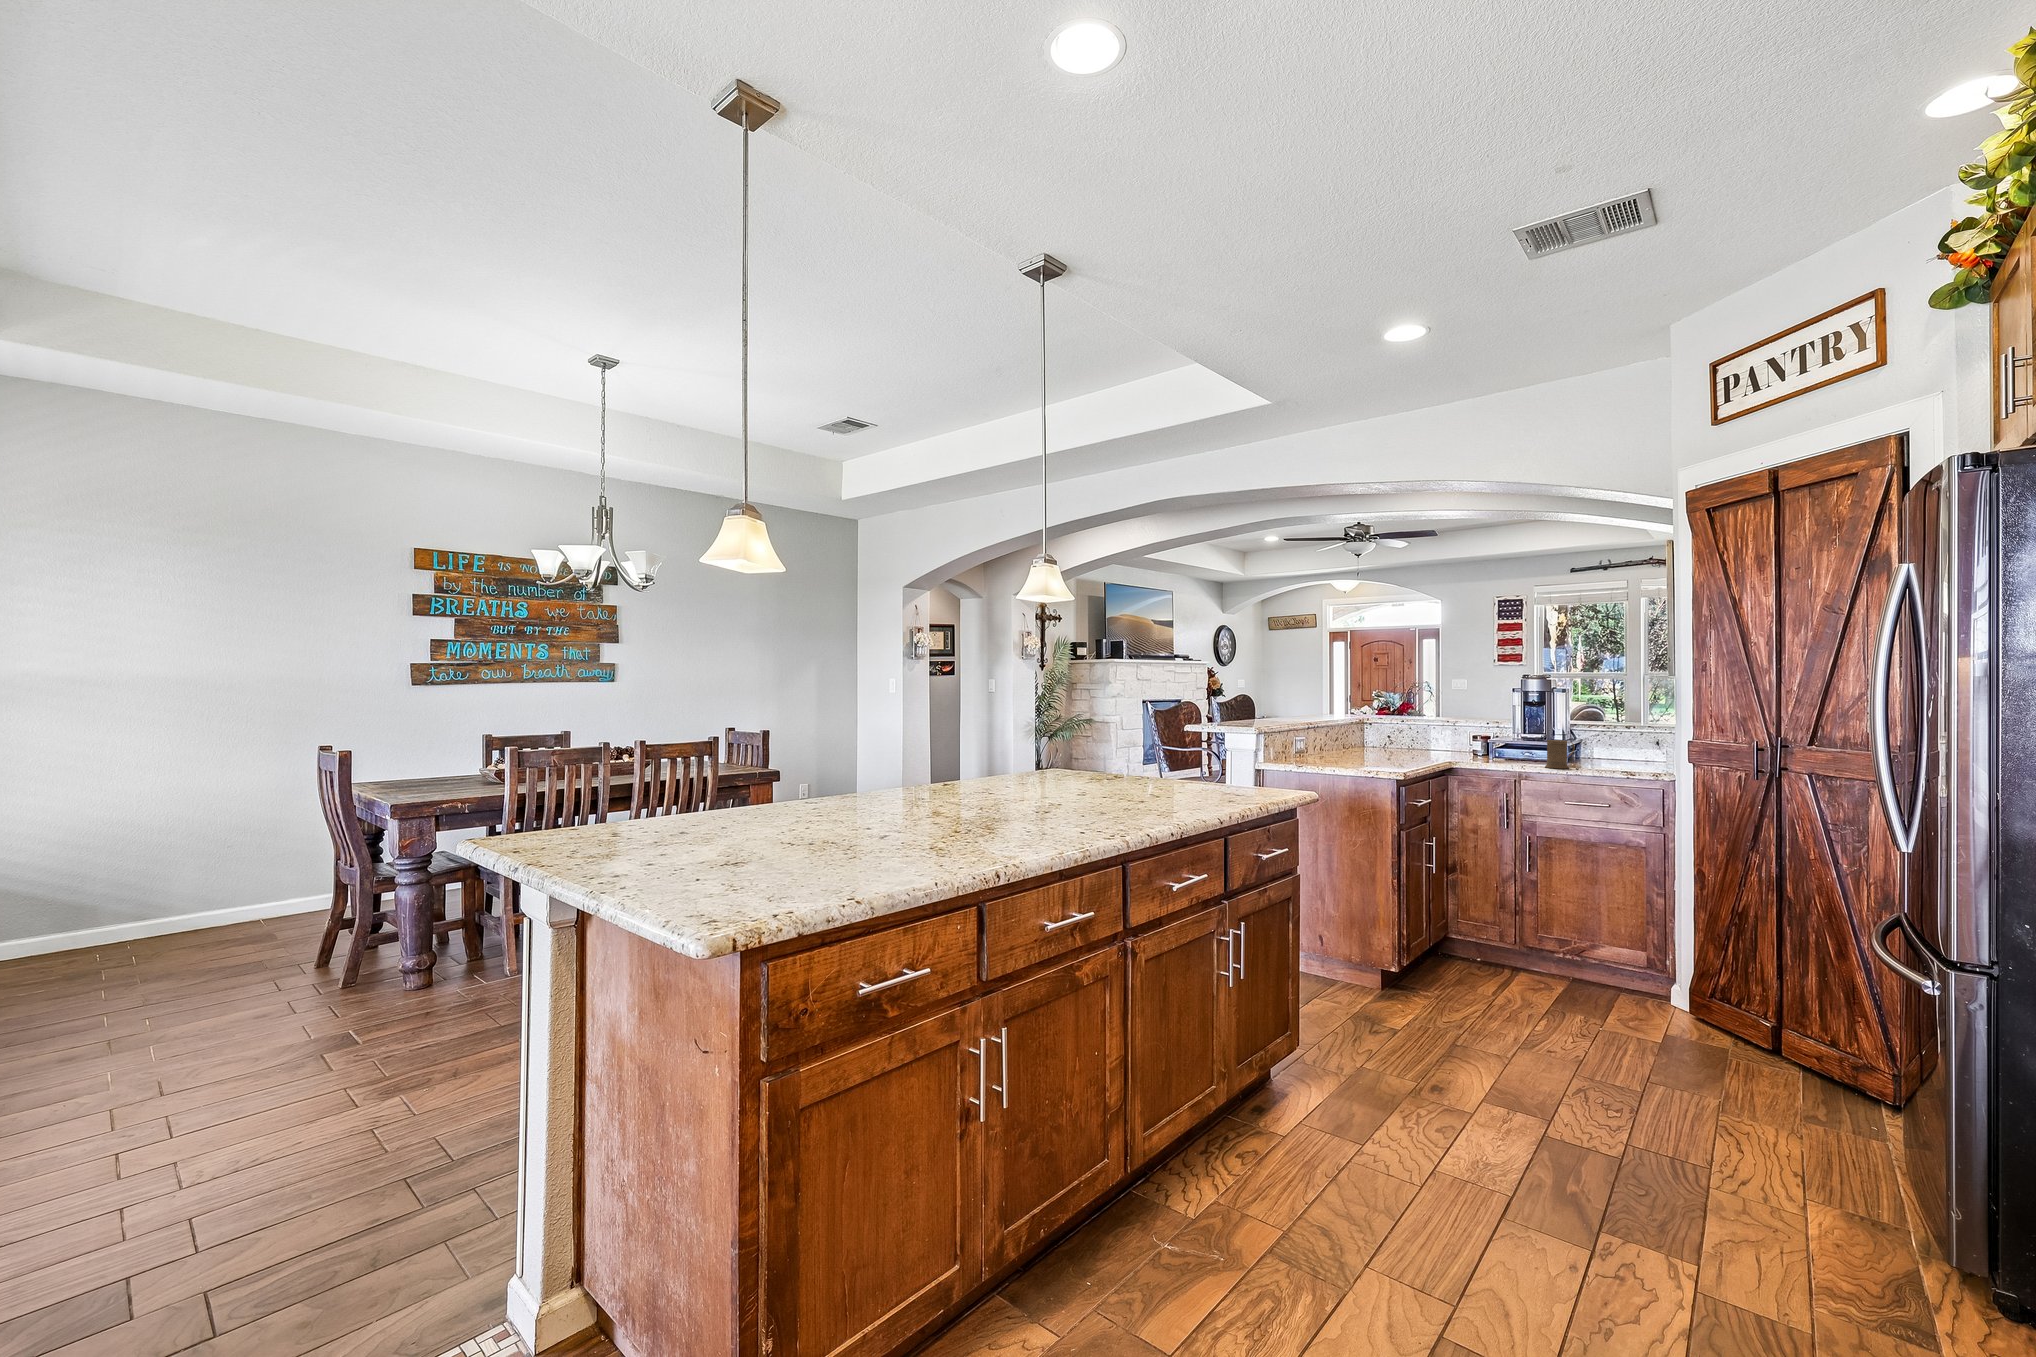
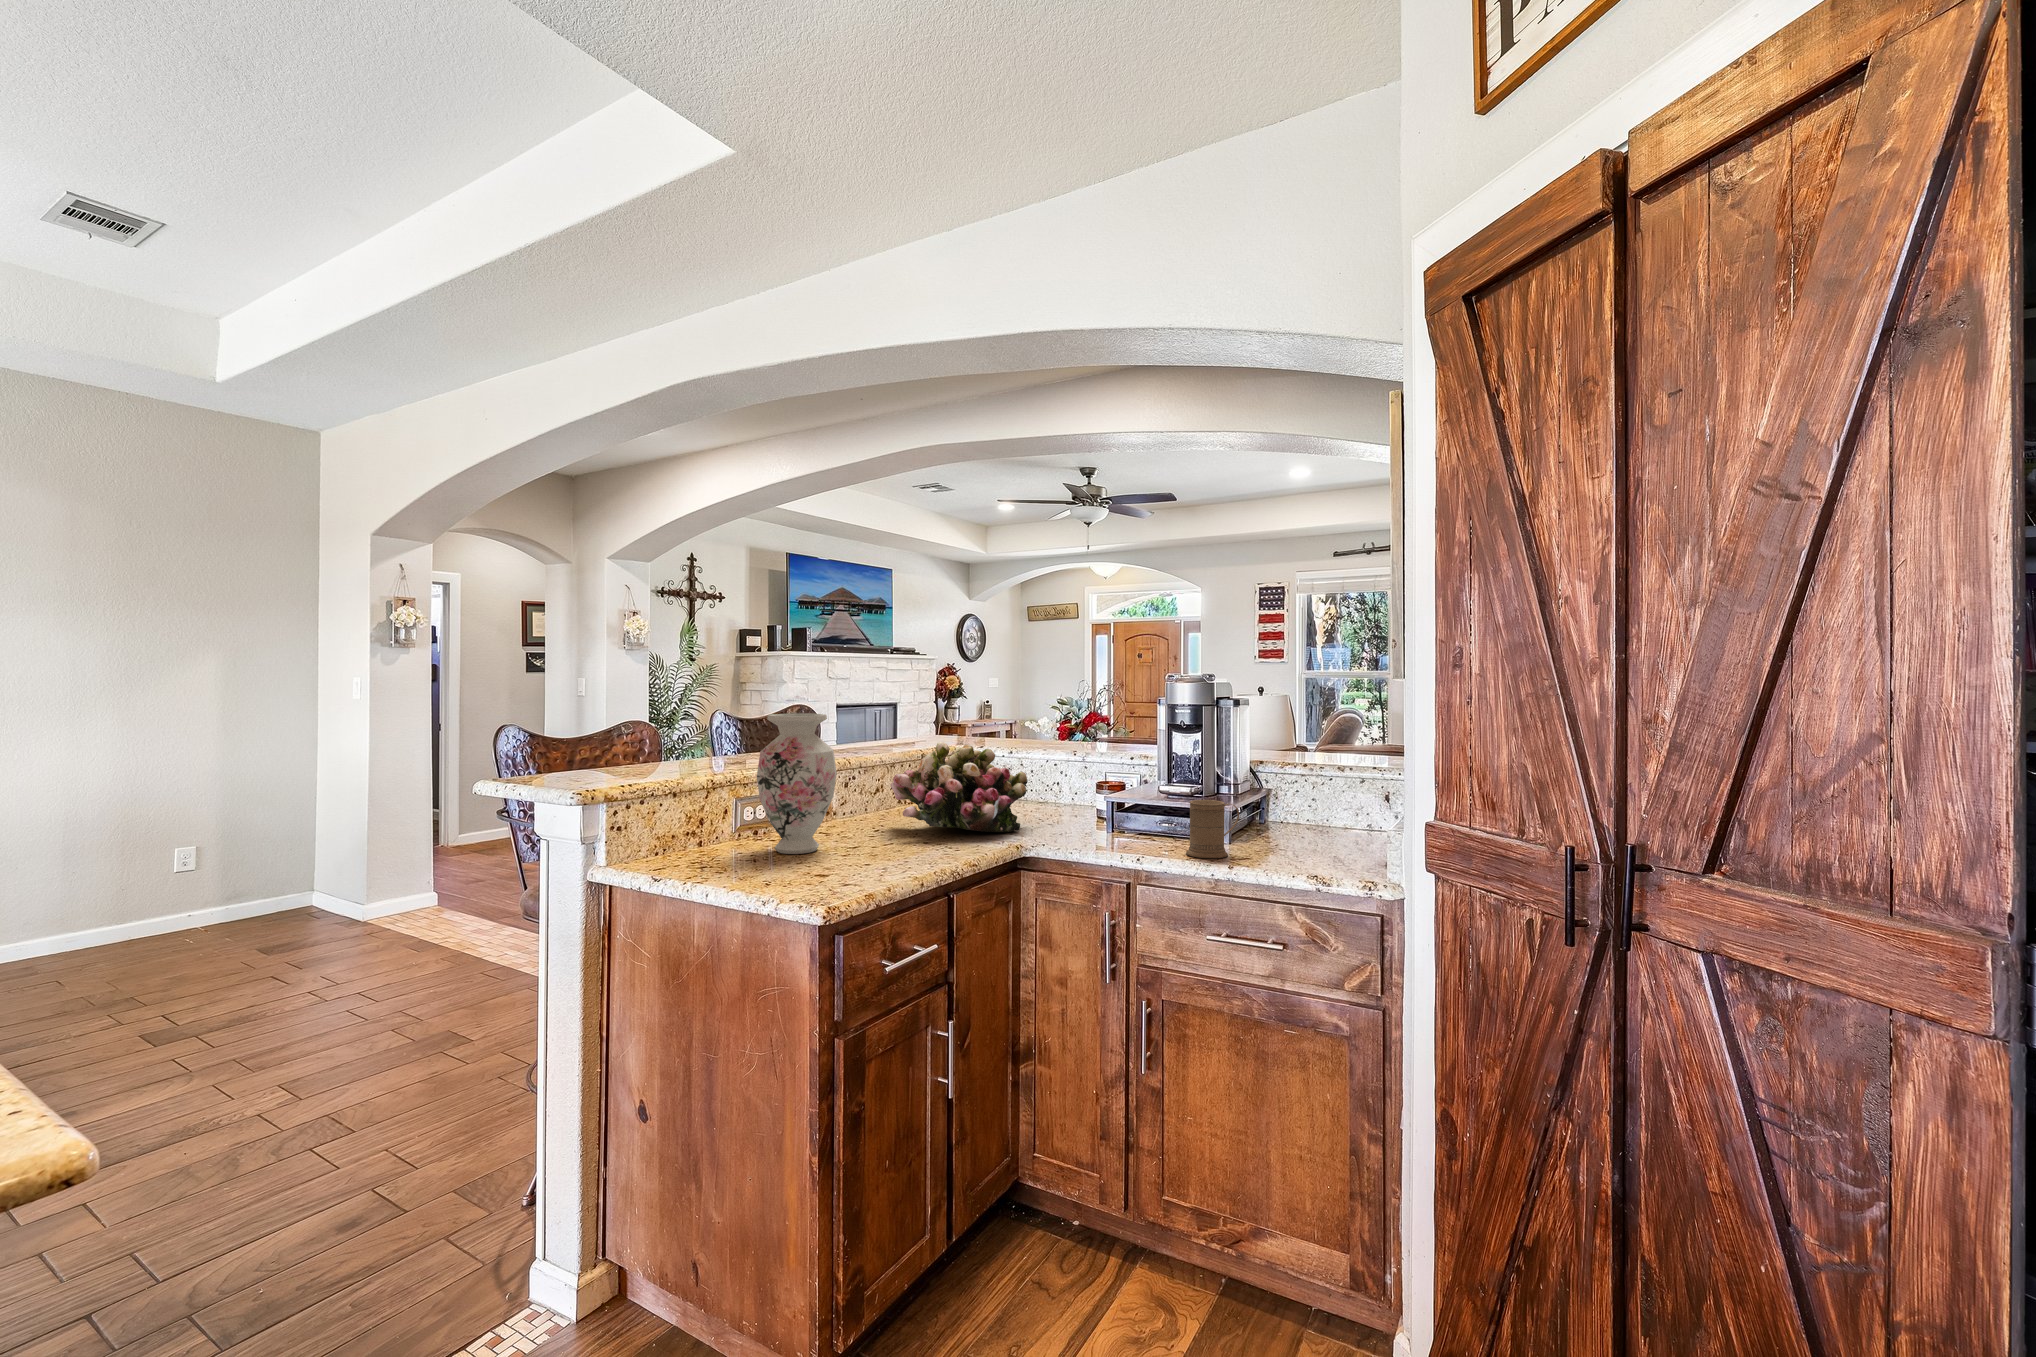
vase: none [1311,696,1353,765] -> present [757,714,837,854]
flower arrangement: none [1359,712,1439,760] -> present [890,742,1028,832]

